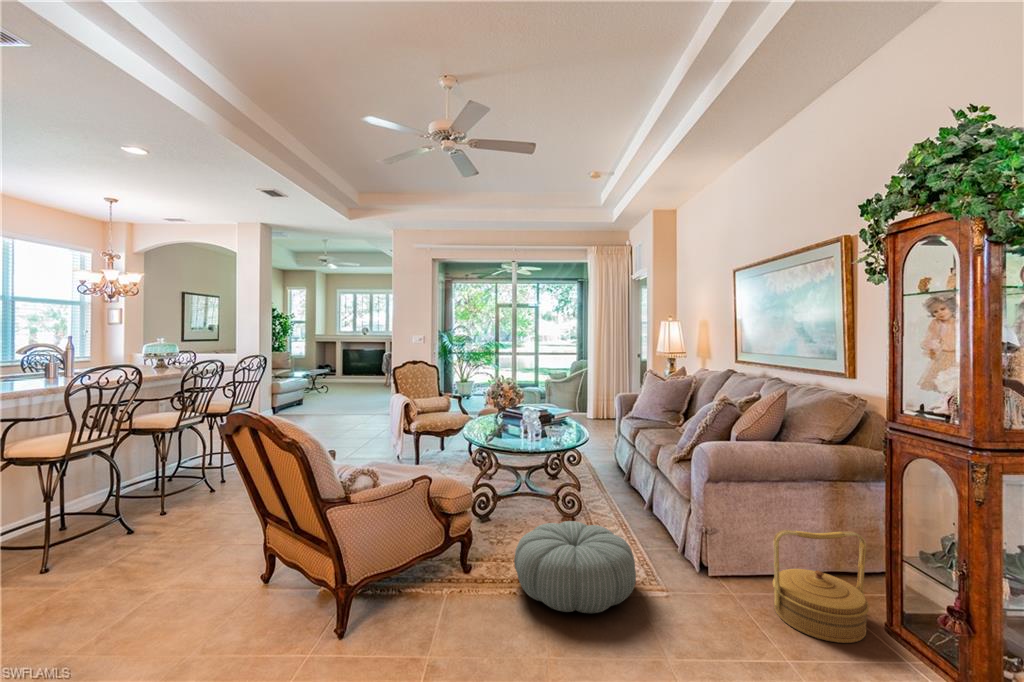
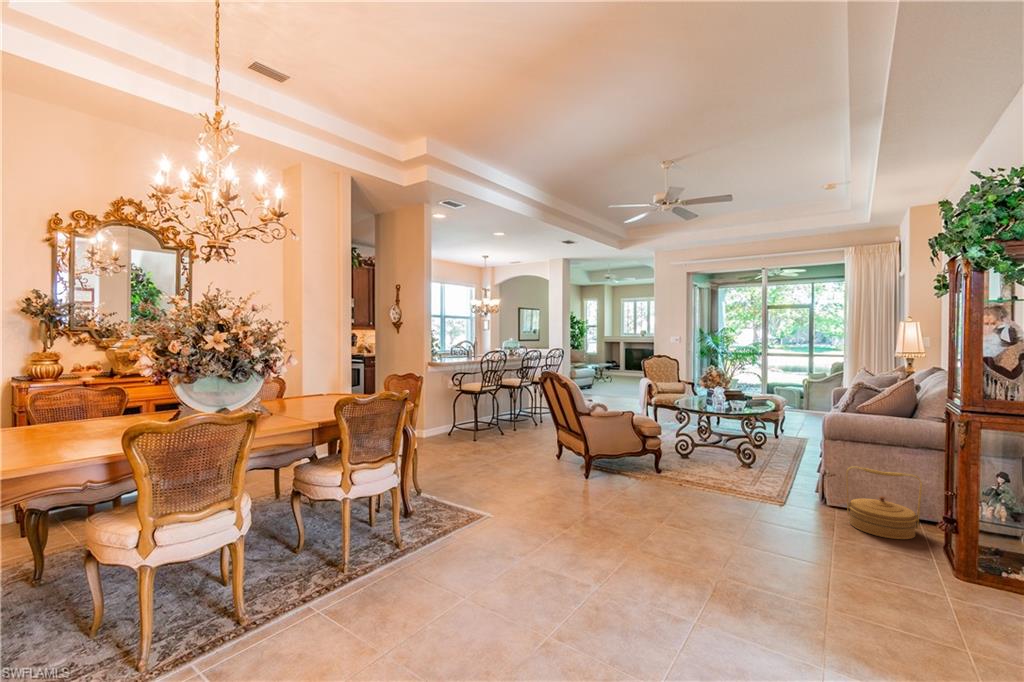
pouf: present [514,521,636,613] -> none [681,452,759,497]

